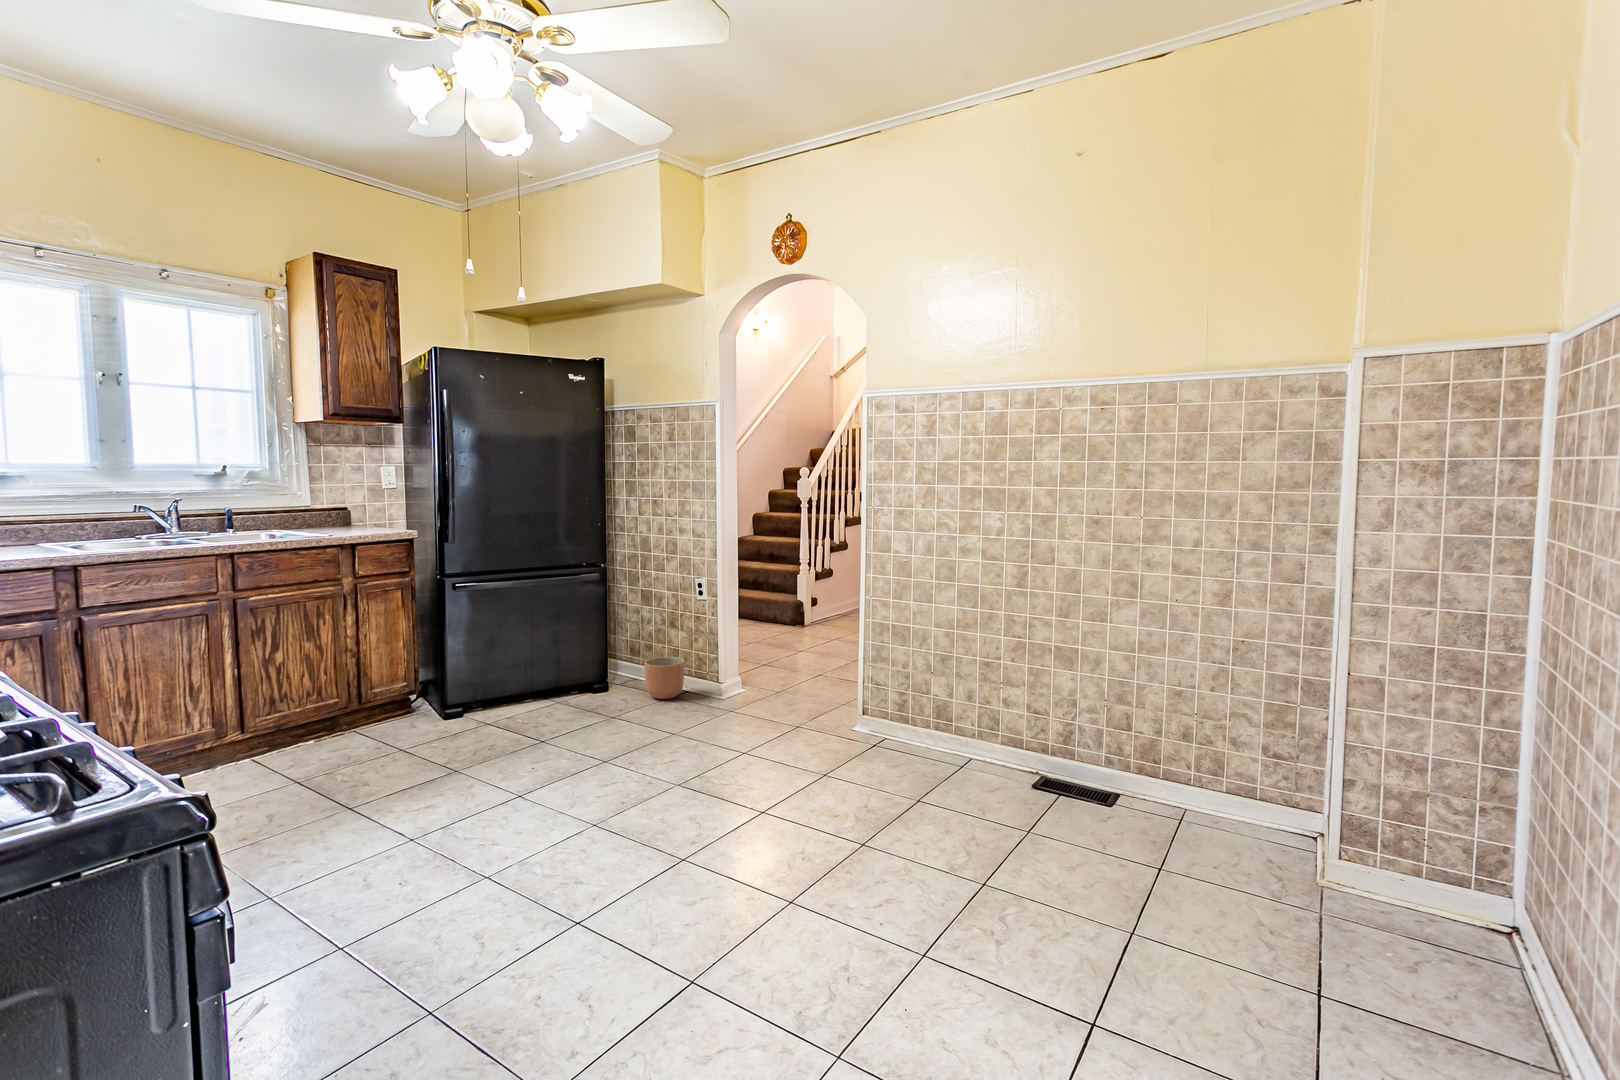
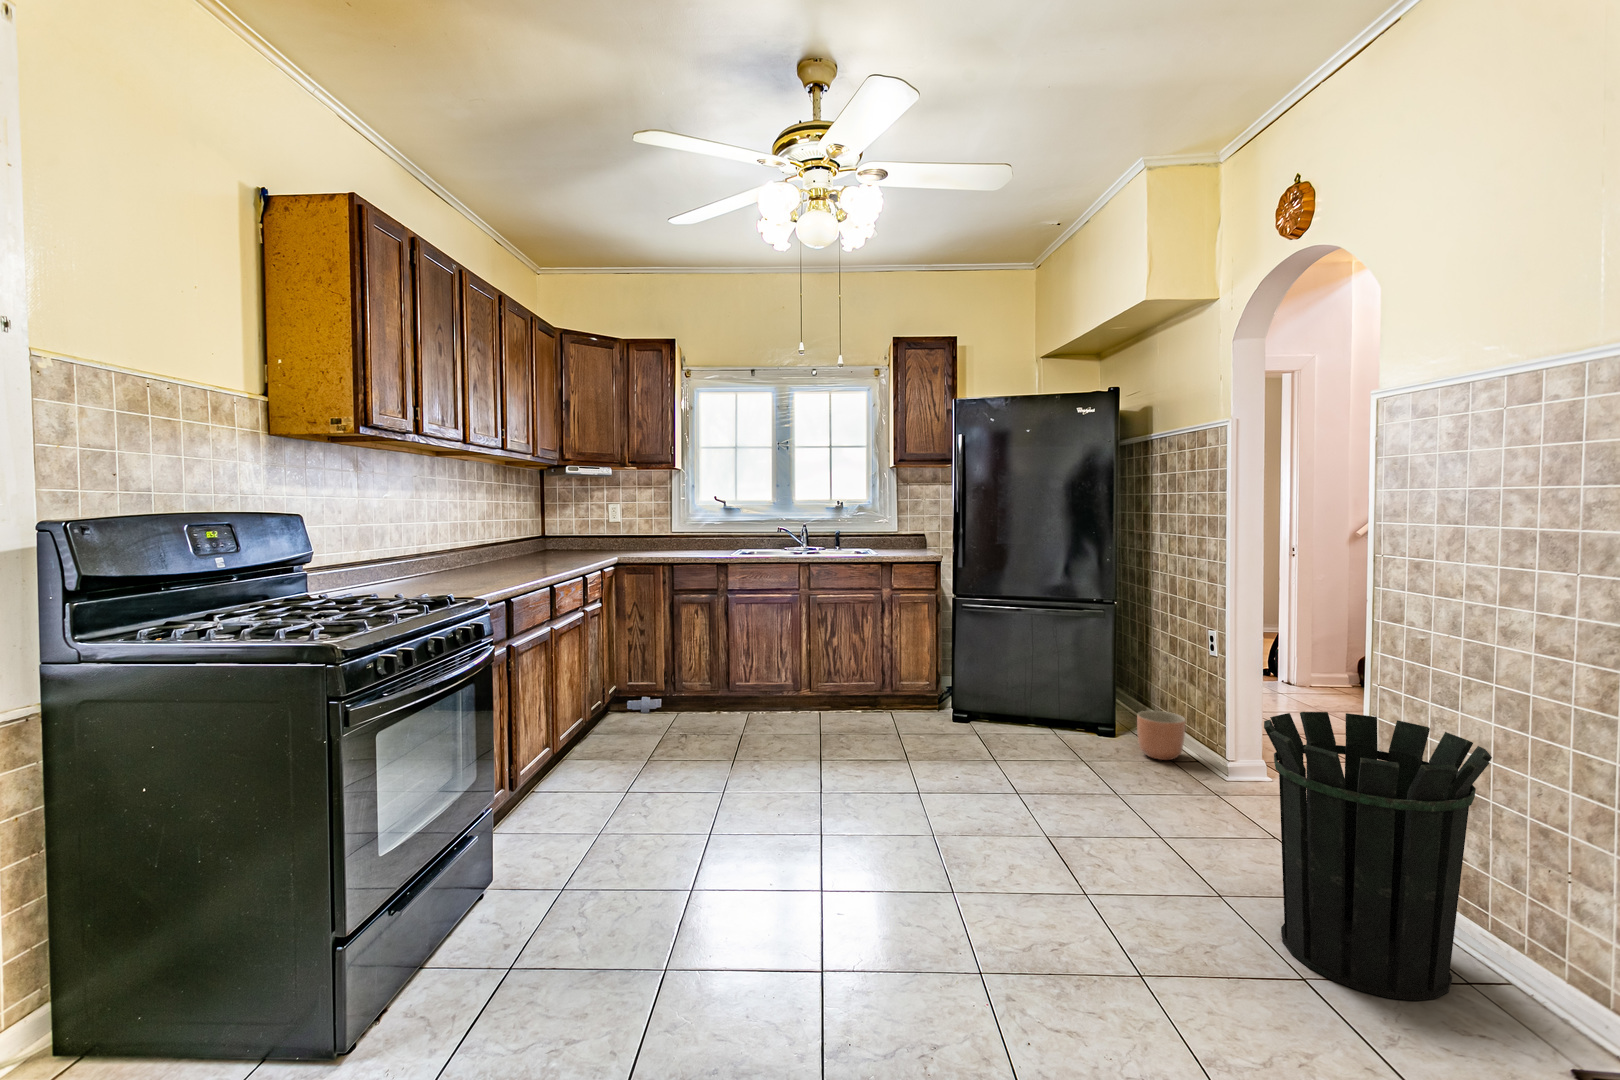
waste bin: none [856,616,979,792] -> present [1264,712,1492,1001]

